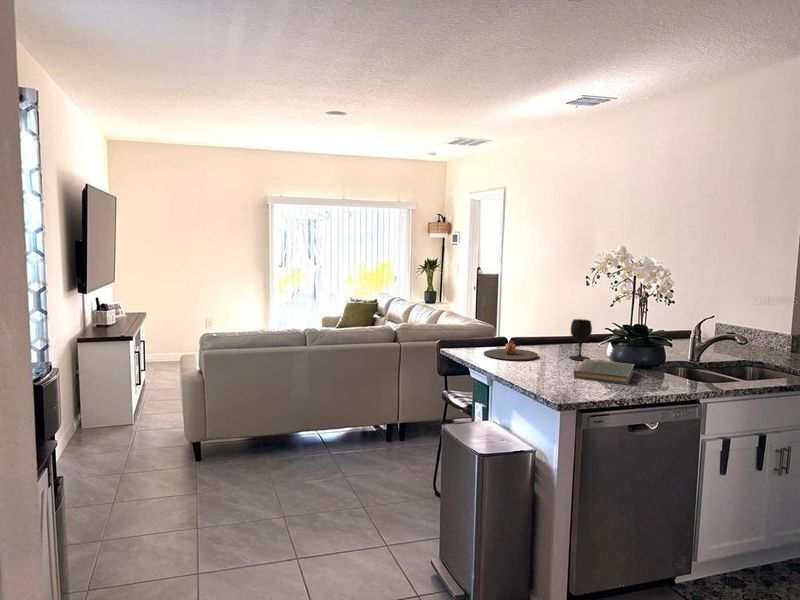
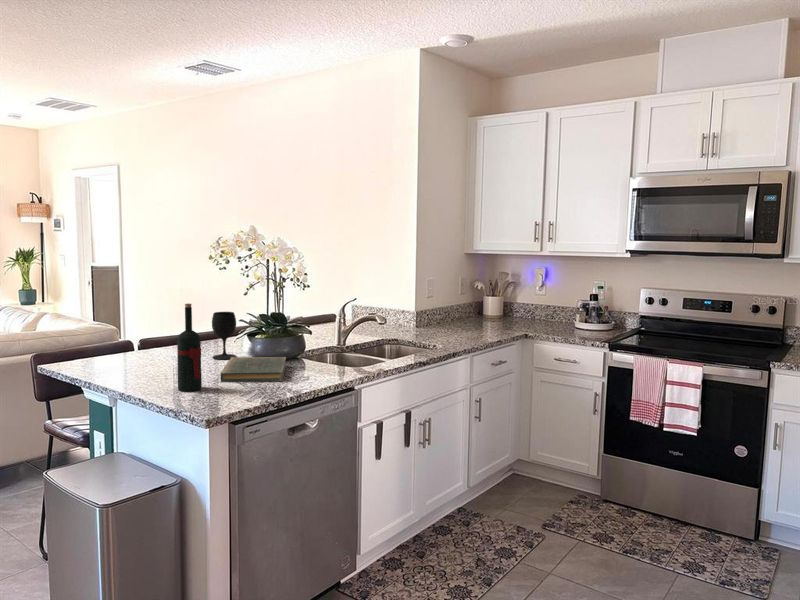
wine bottle: none [539,311,559,382] -> present [177,303,202,392]
plate: present [484,340,538,361] -> none [101,344,174,370]

